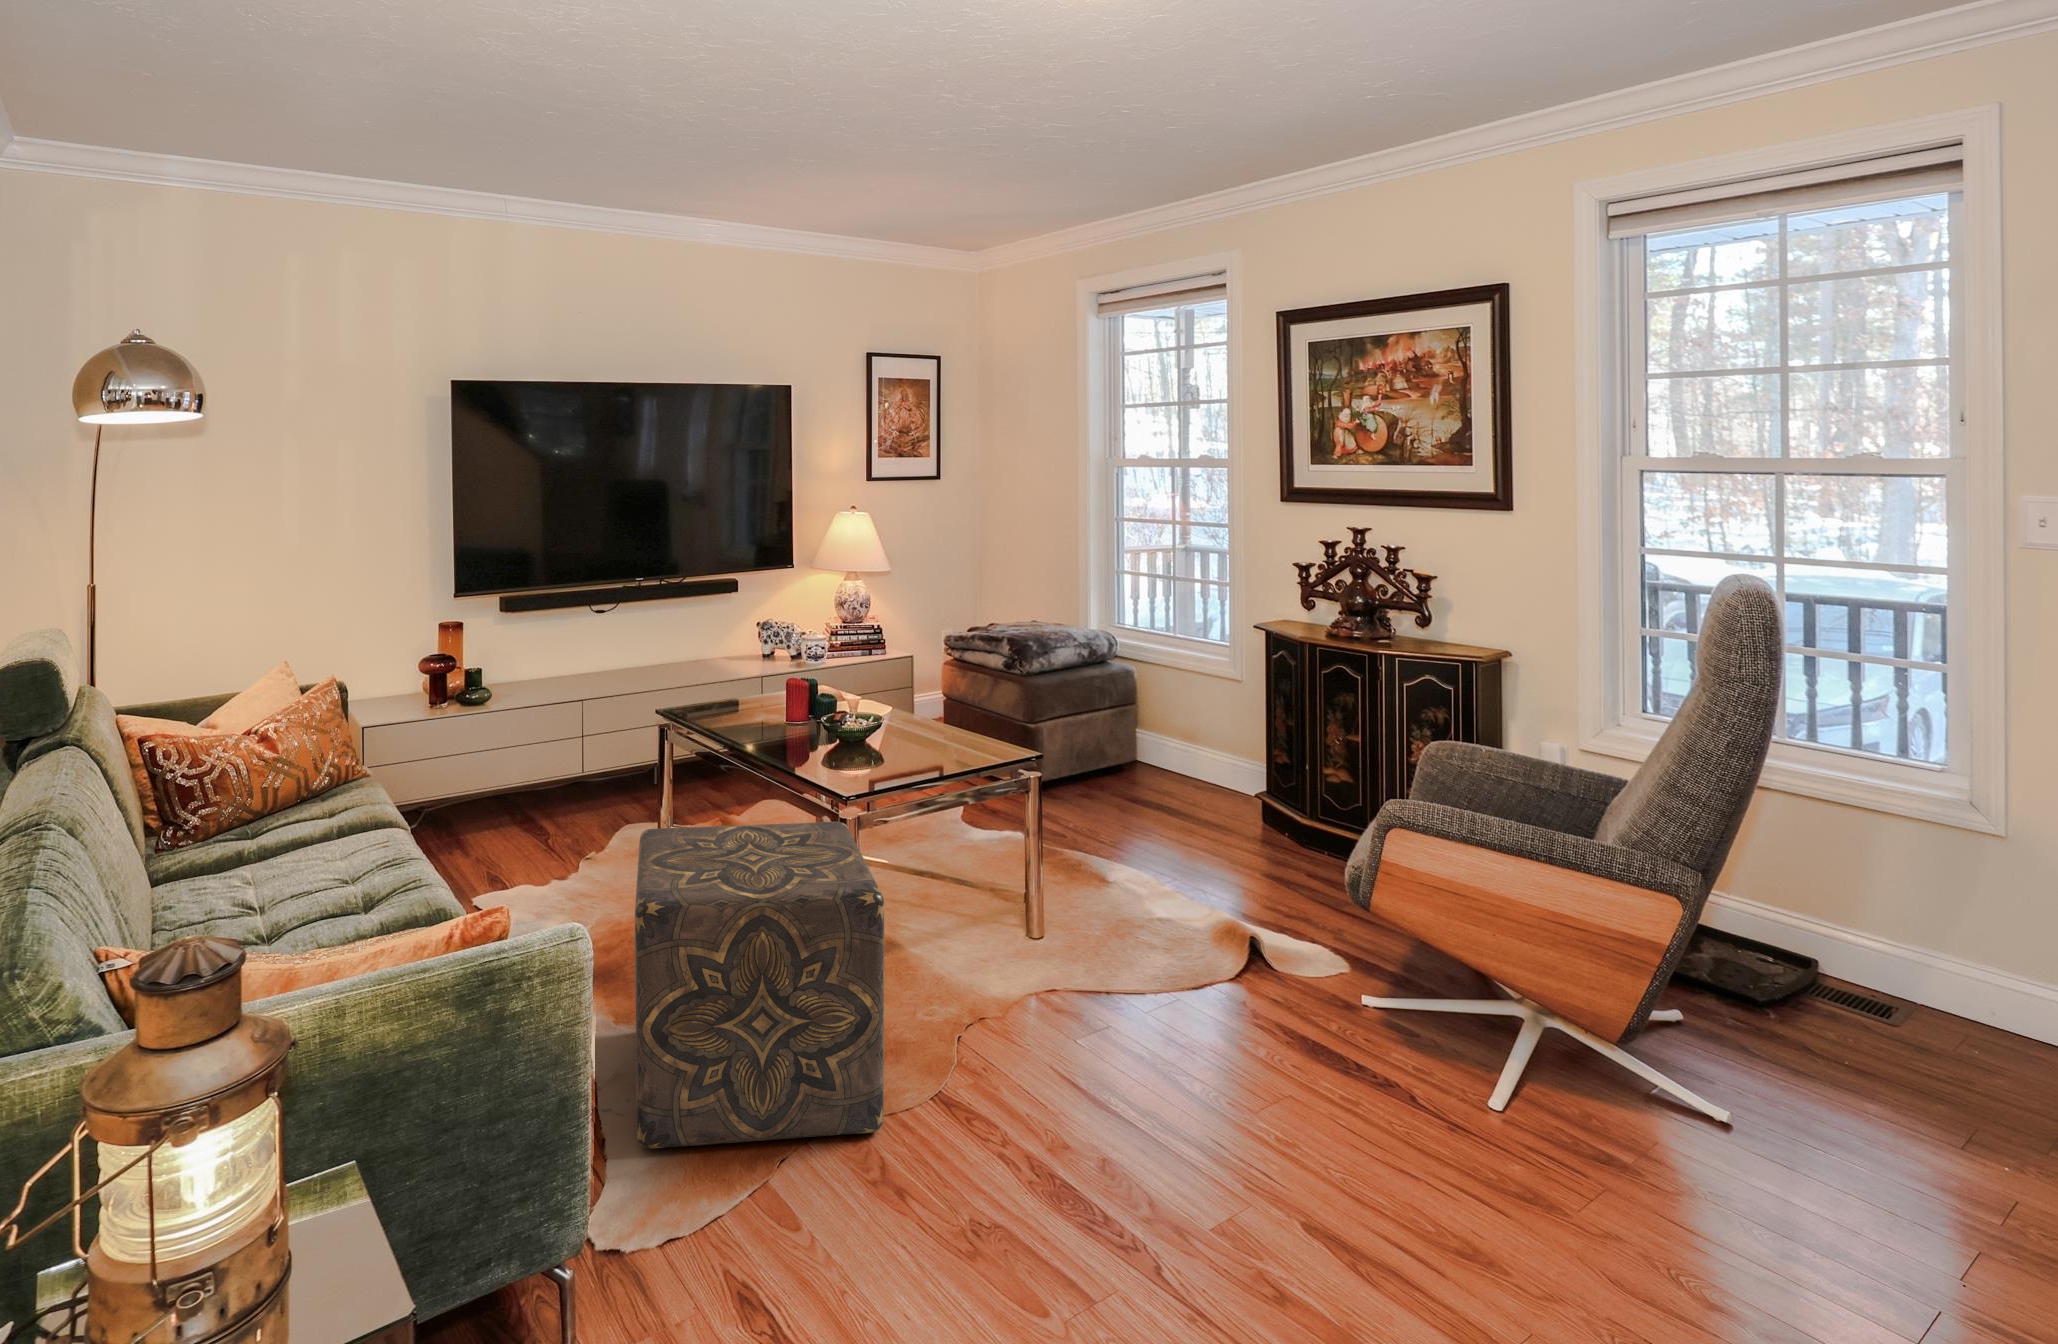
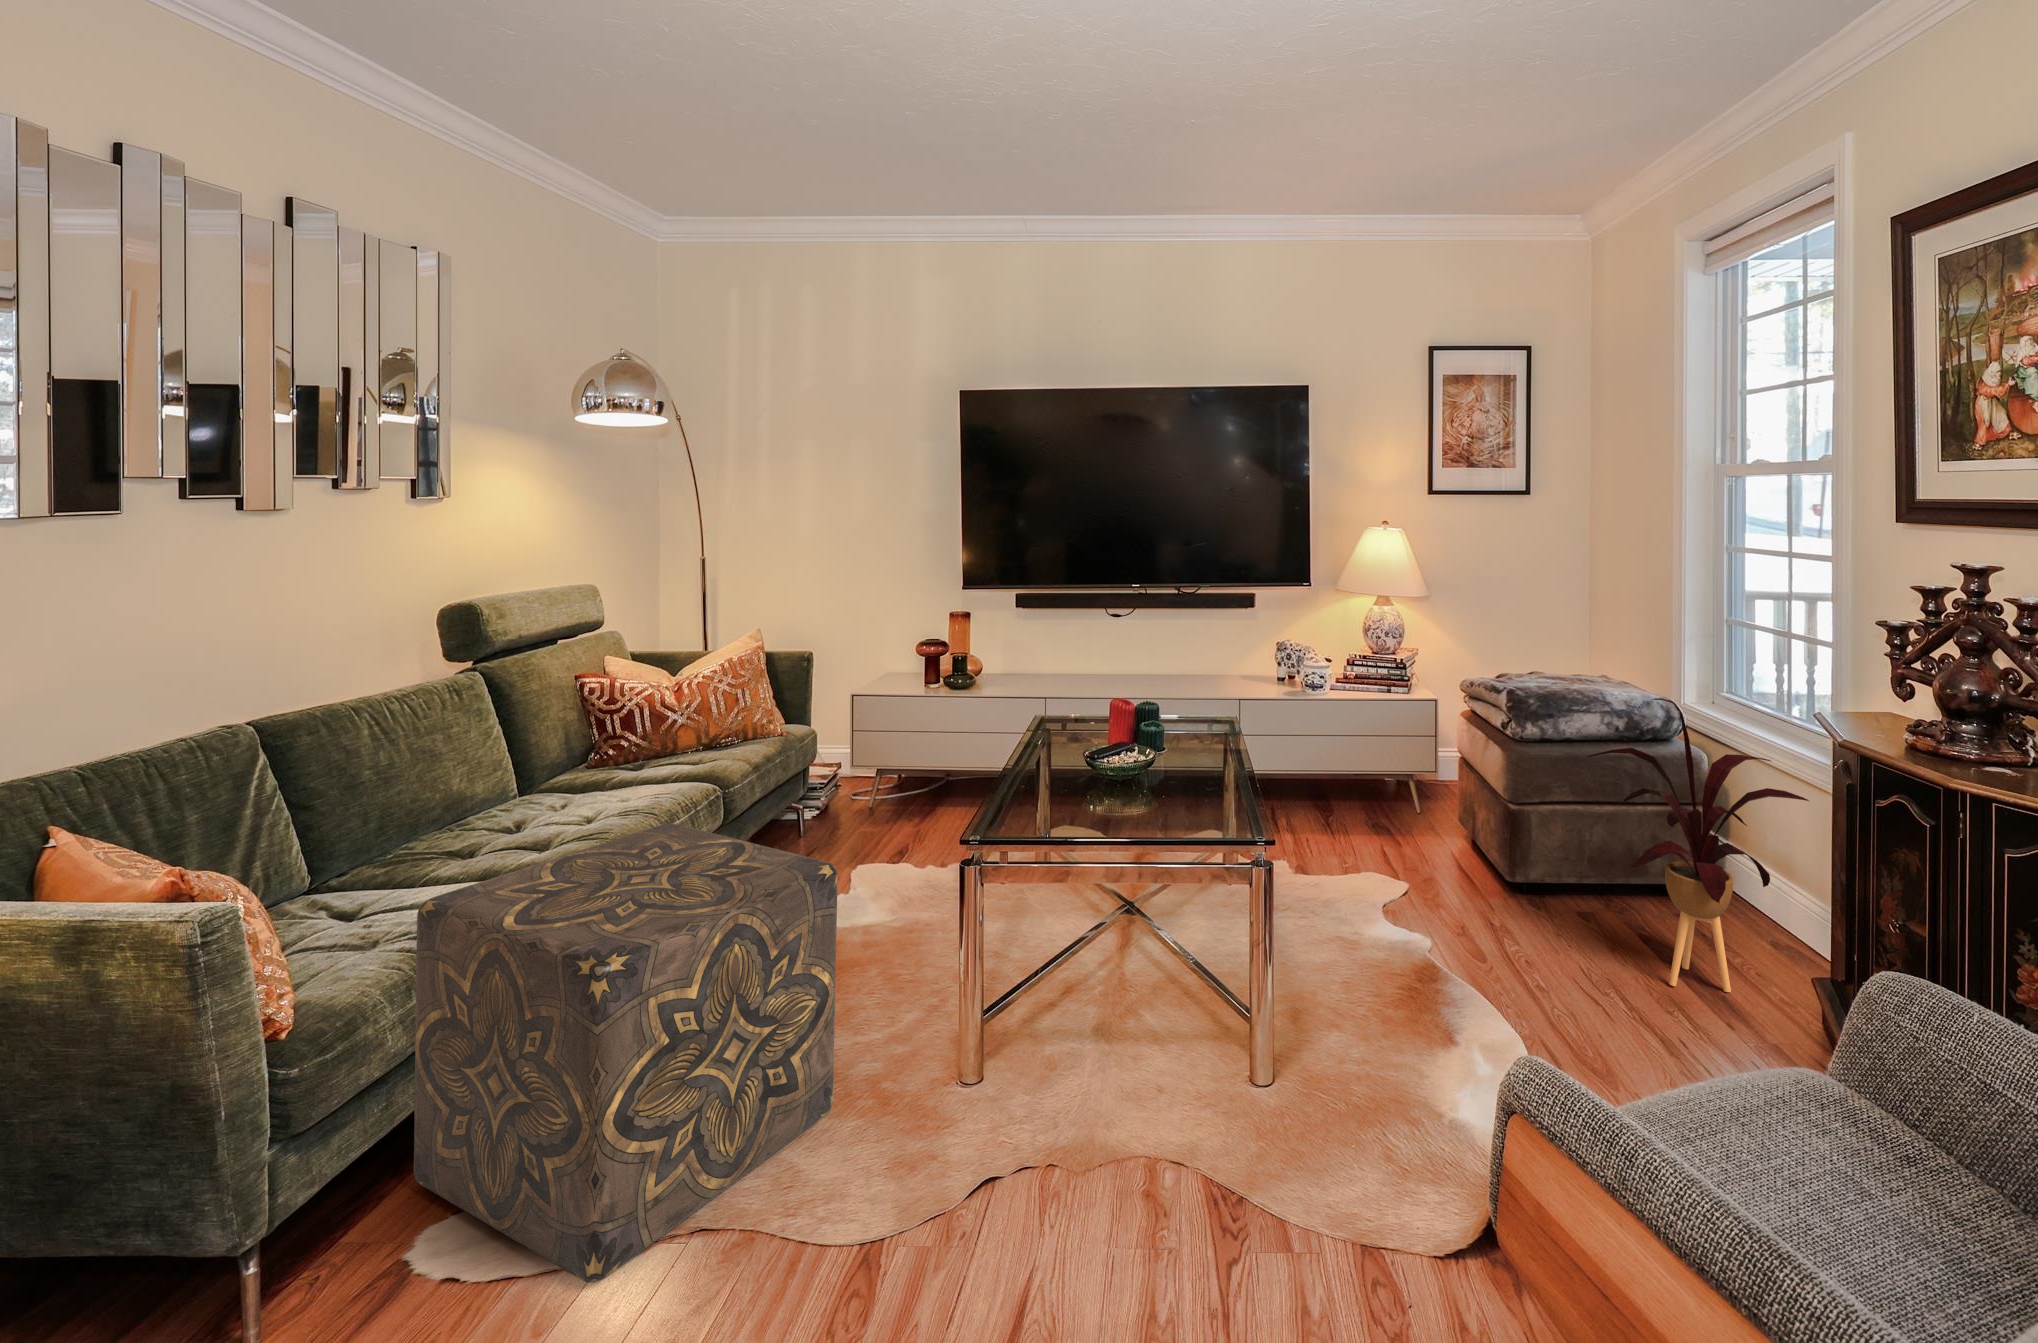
house plant: none [1120,628,1254,818] -> present [1587,698,1809,992]

